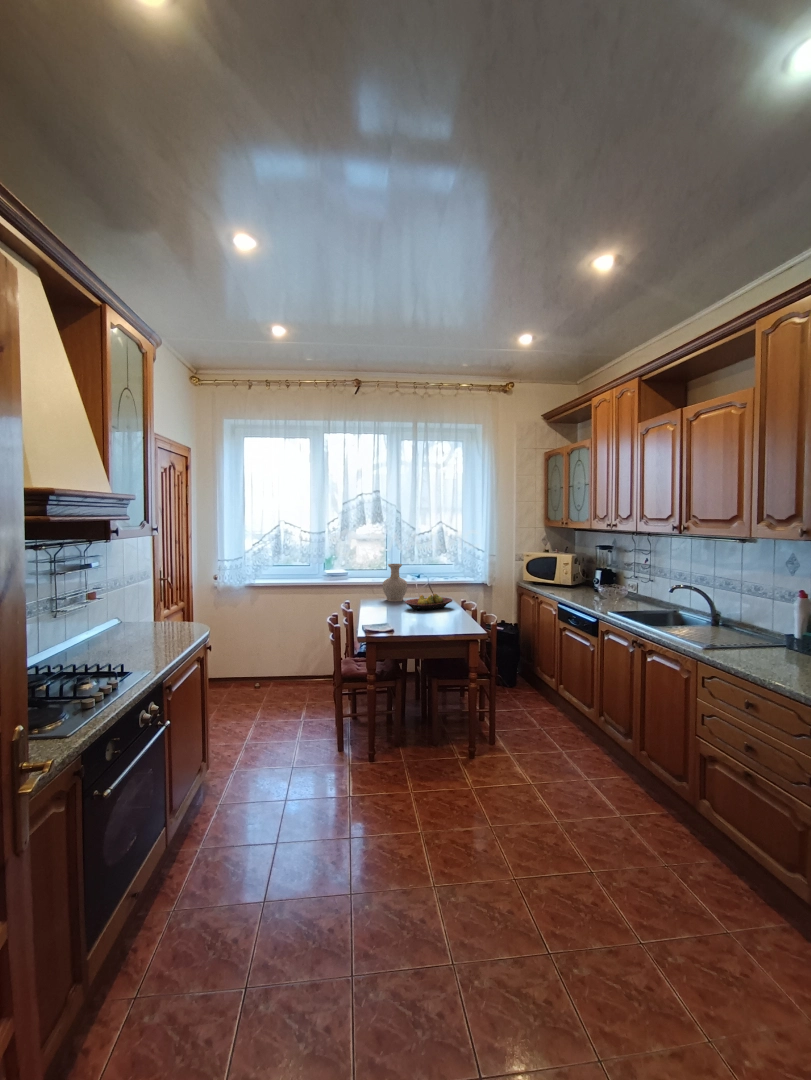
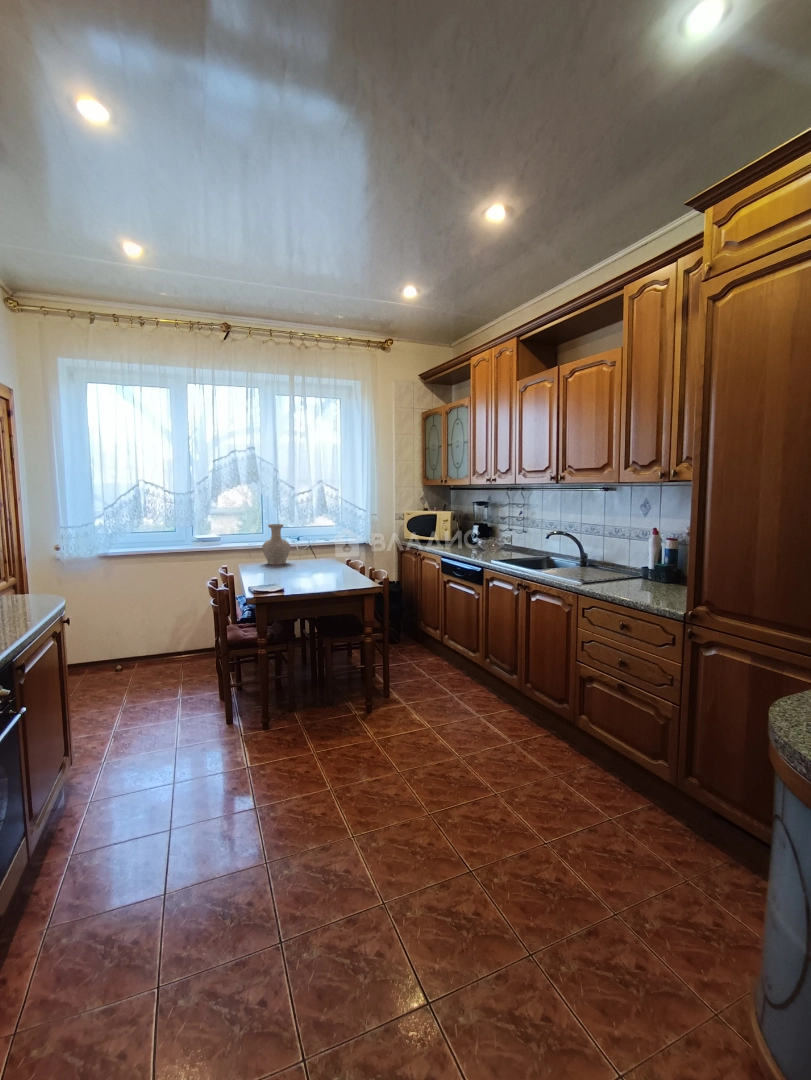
fruit bowl: present [405,594,452,611] -> none [291,553,341,571]

